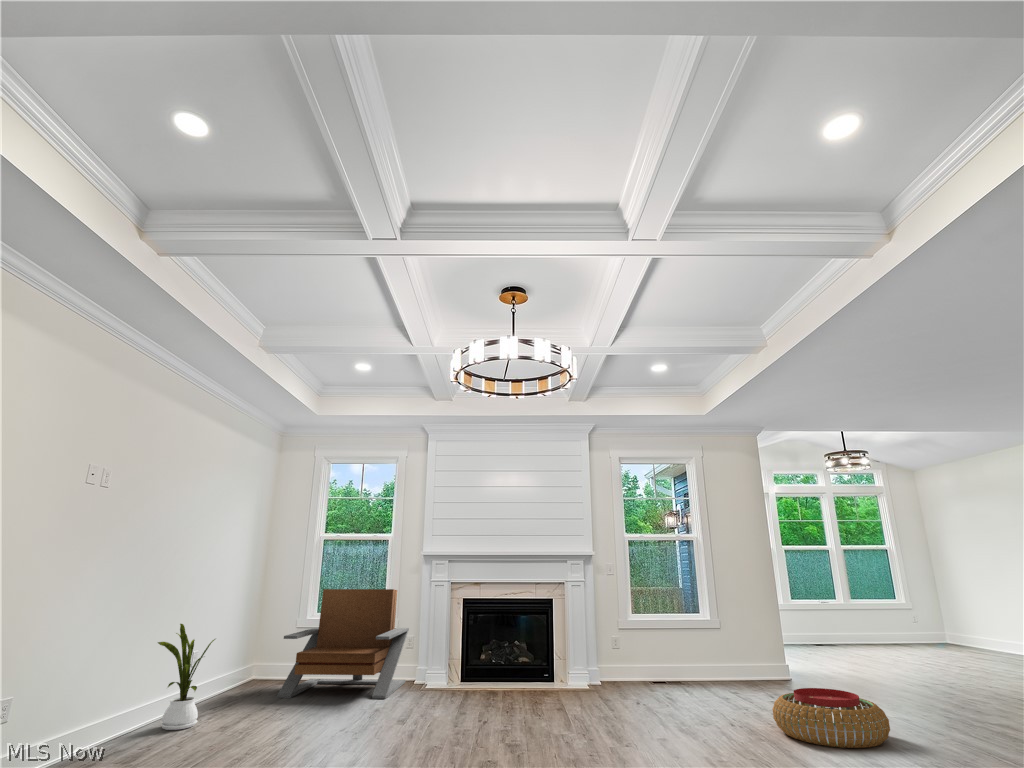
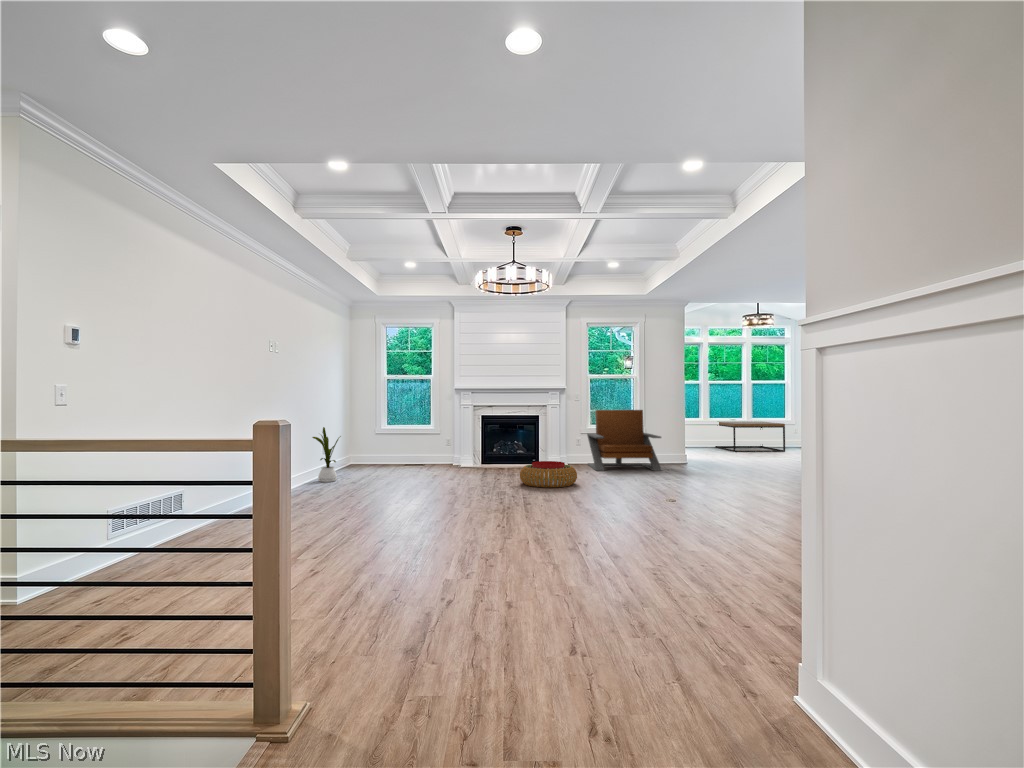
lounge chair: present [277,589,409,699] -> present [587,410,662,471]
coffee table: none [799,605,915,654] -> present [715,421,785,452]
pouf: present [772,688,890,748] -> present [520,461,577,488]

